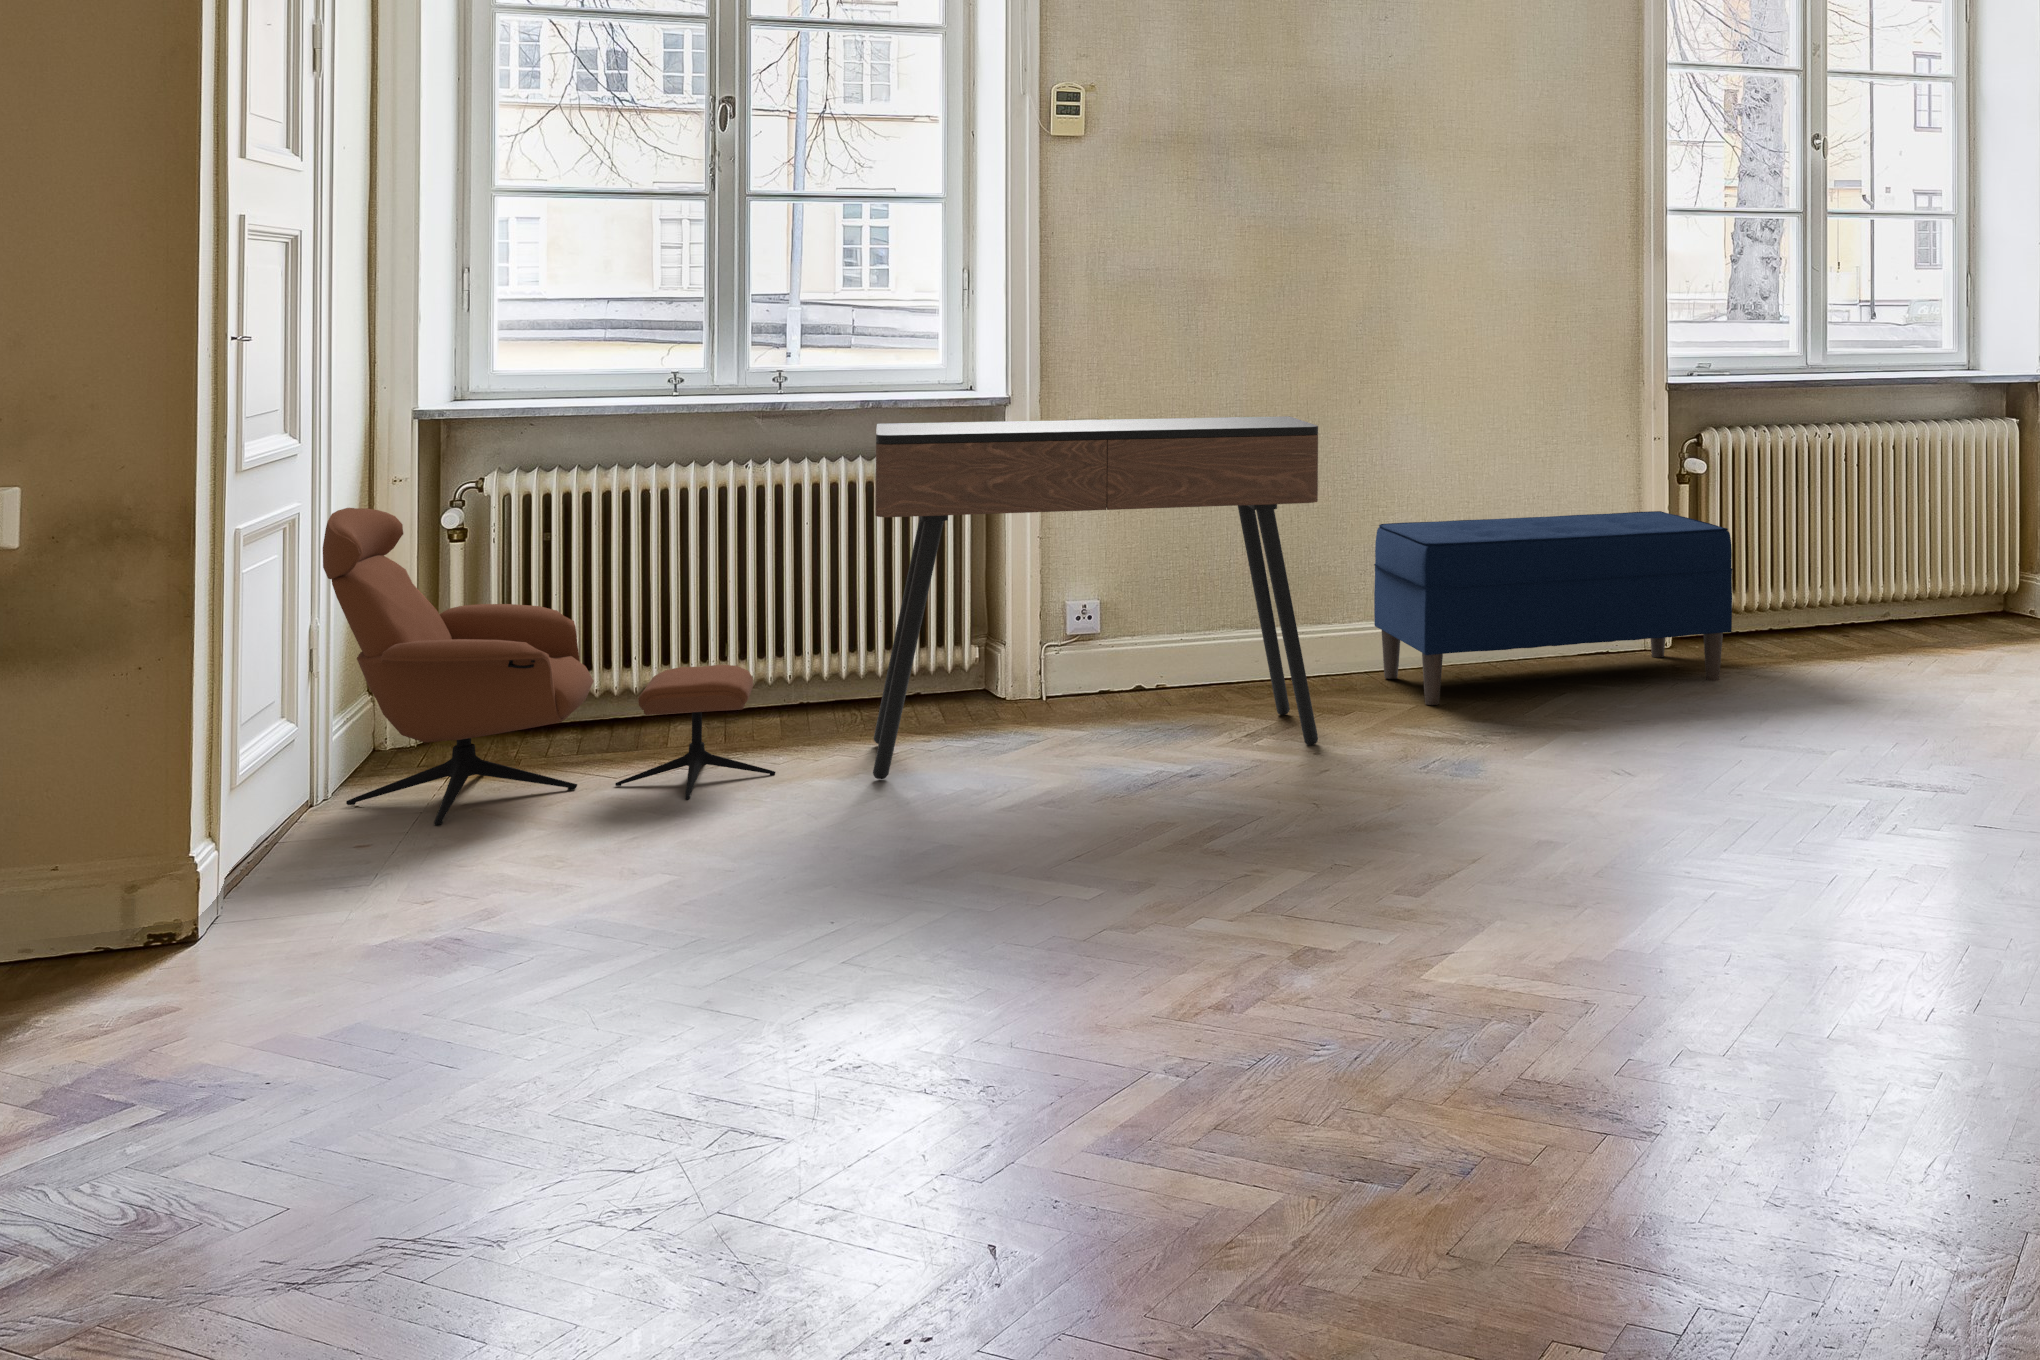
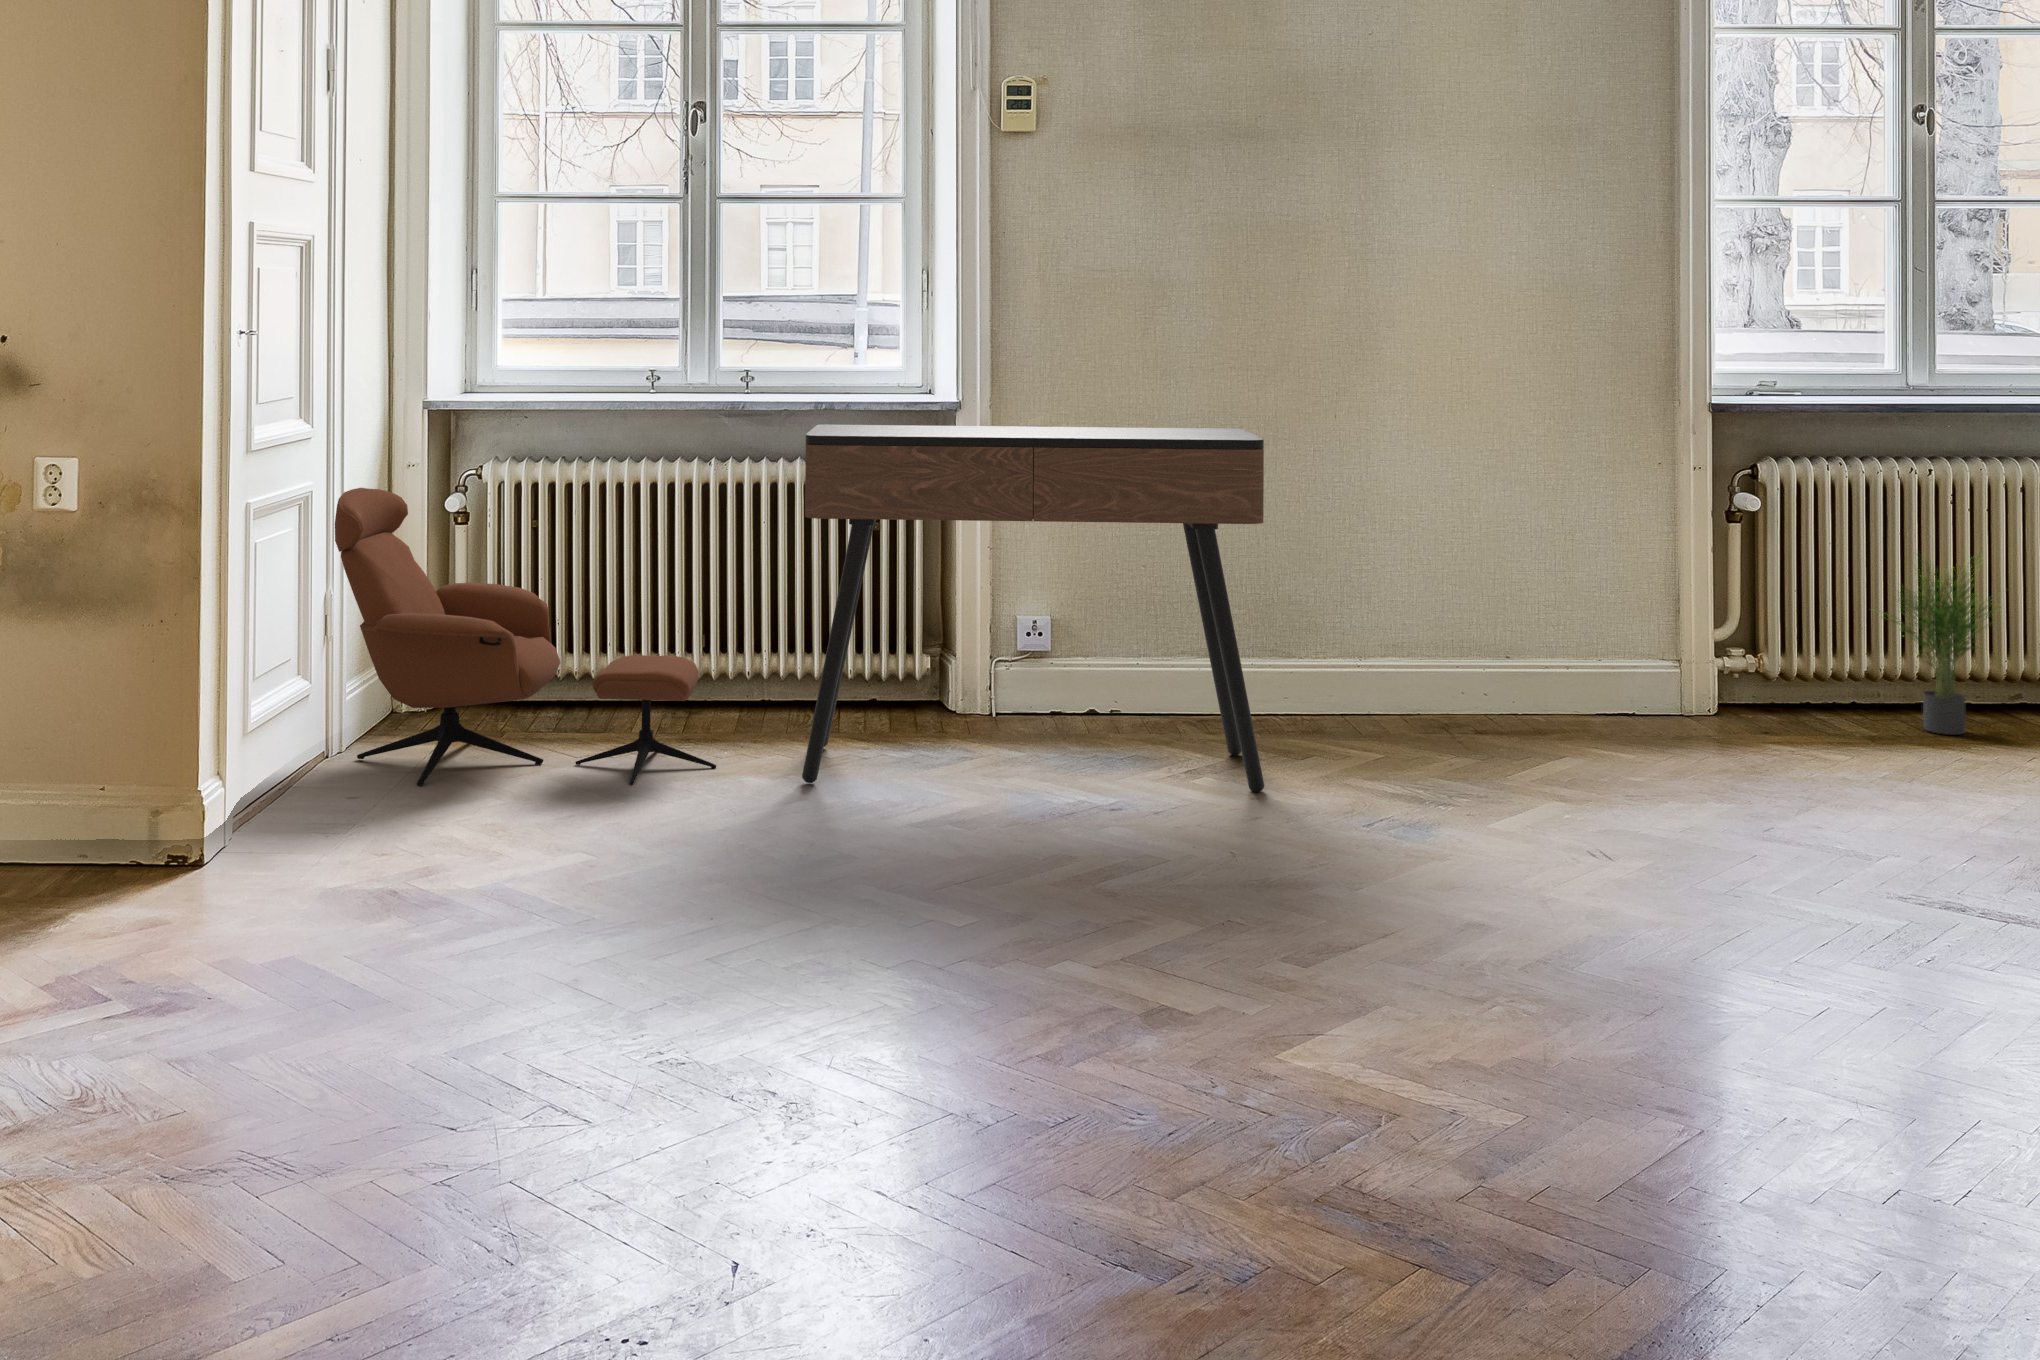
potted plant: none [1781,495,1887,647] -> present [1879,560,1996,735]
bench: present [1374,511,1733,705] -> none [1348,552,1791,762]

